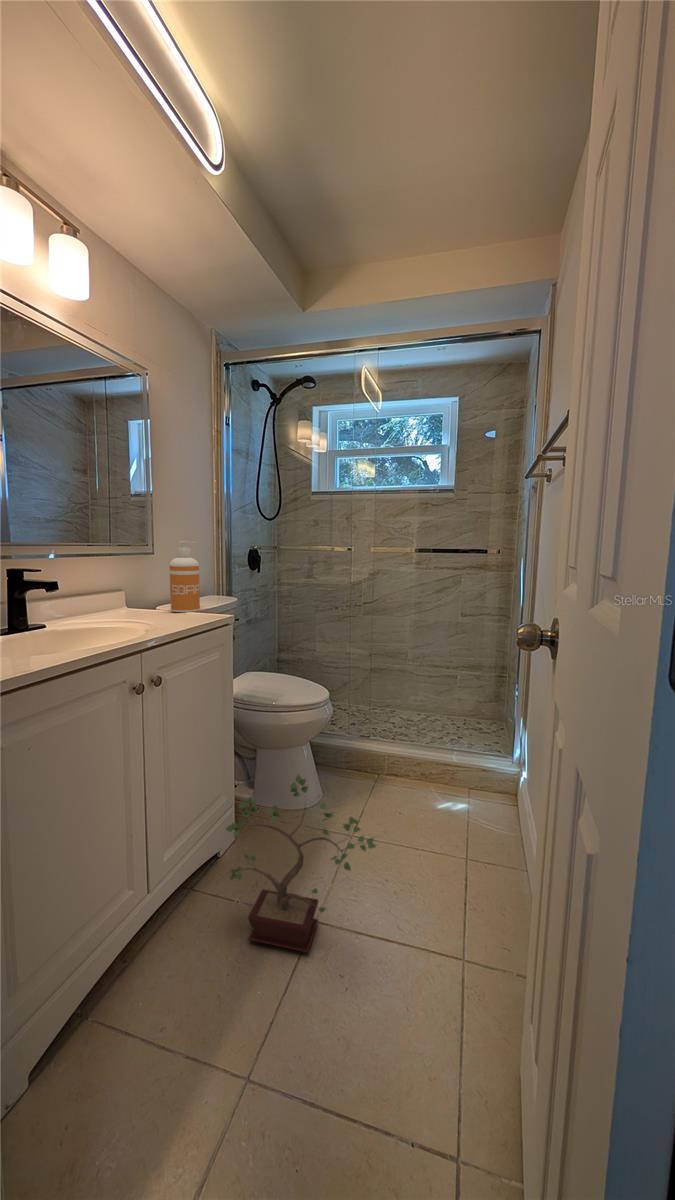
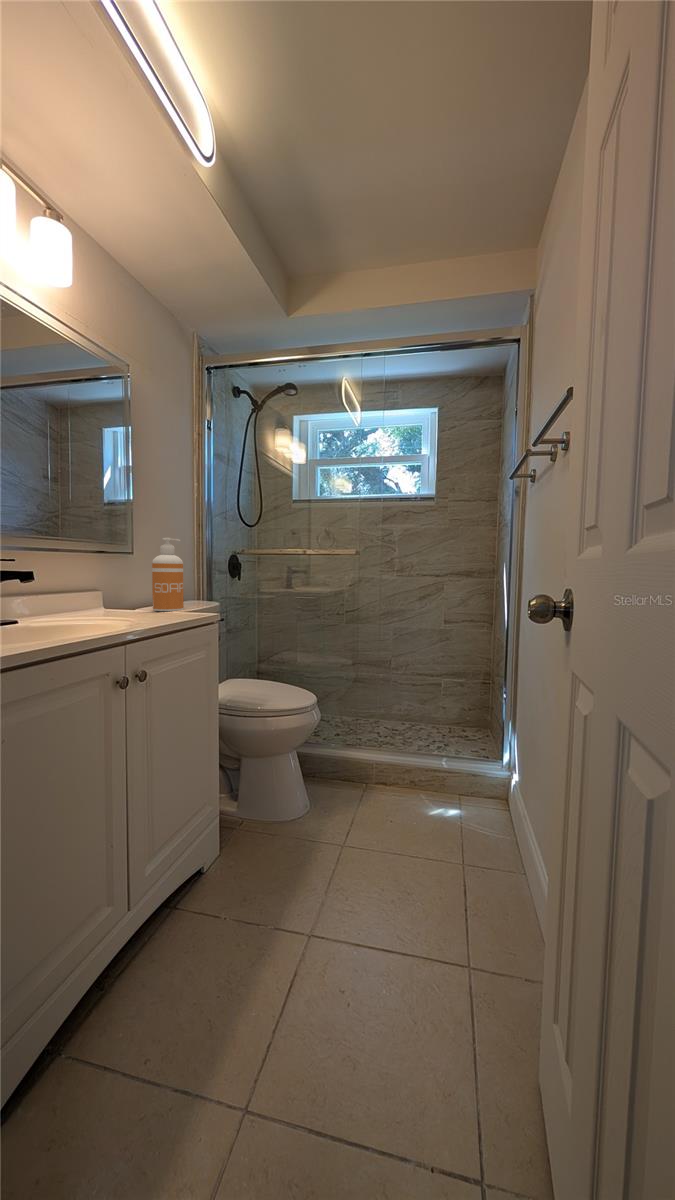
potted plant: present [226,775,376,952] -> none [213,771,381,967]

